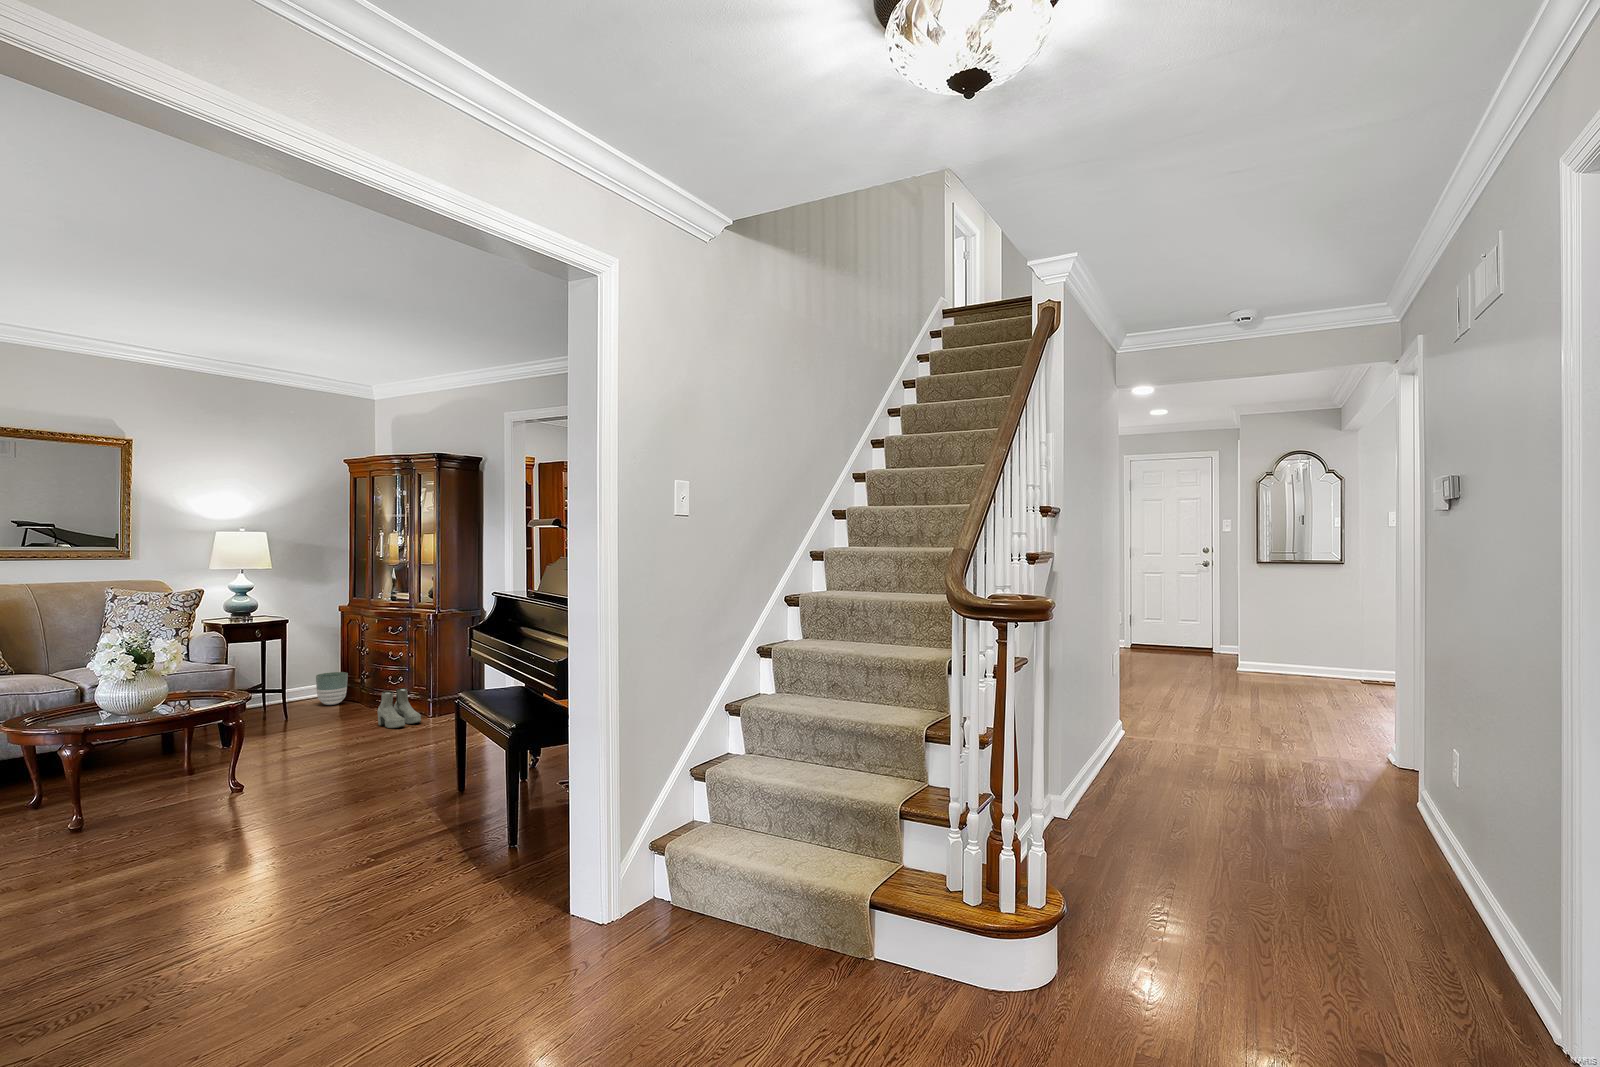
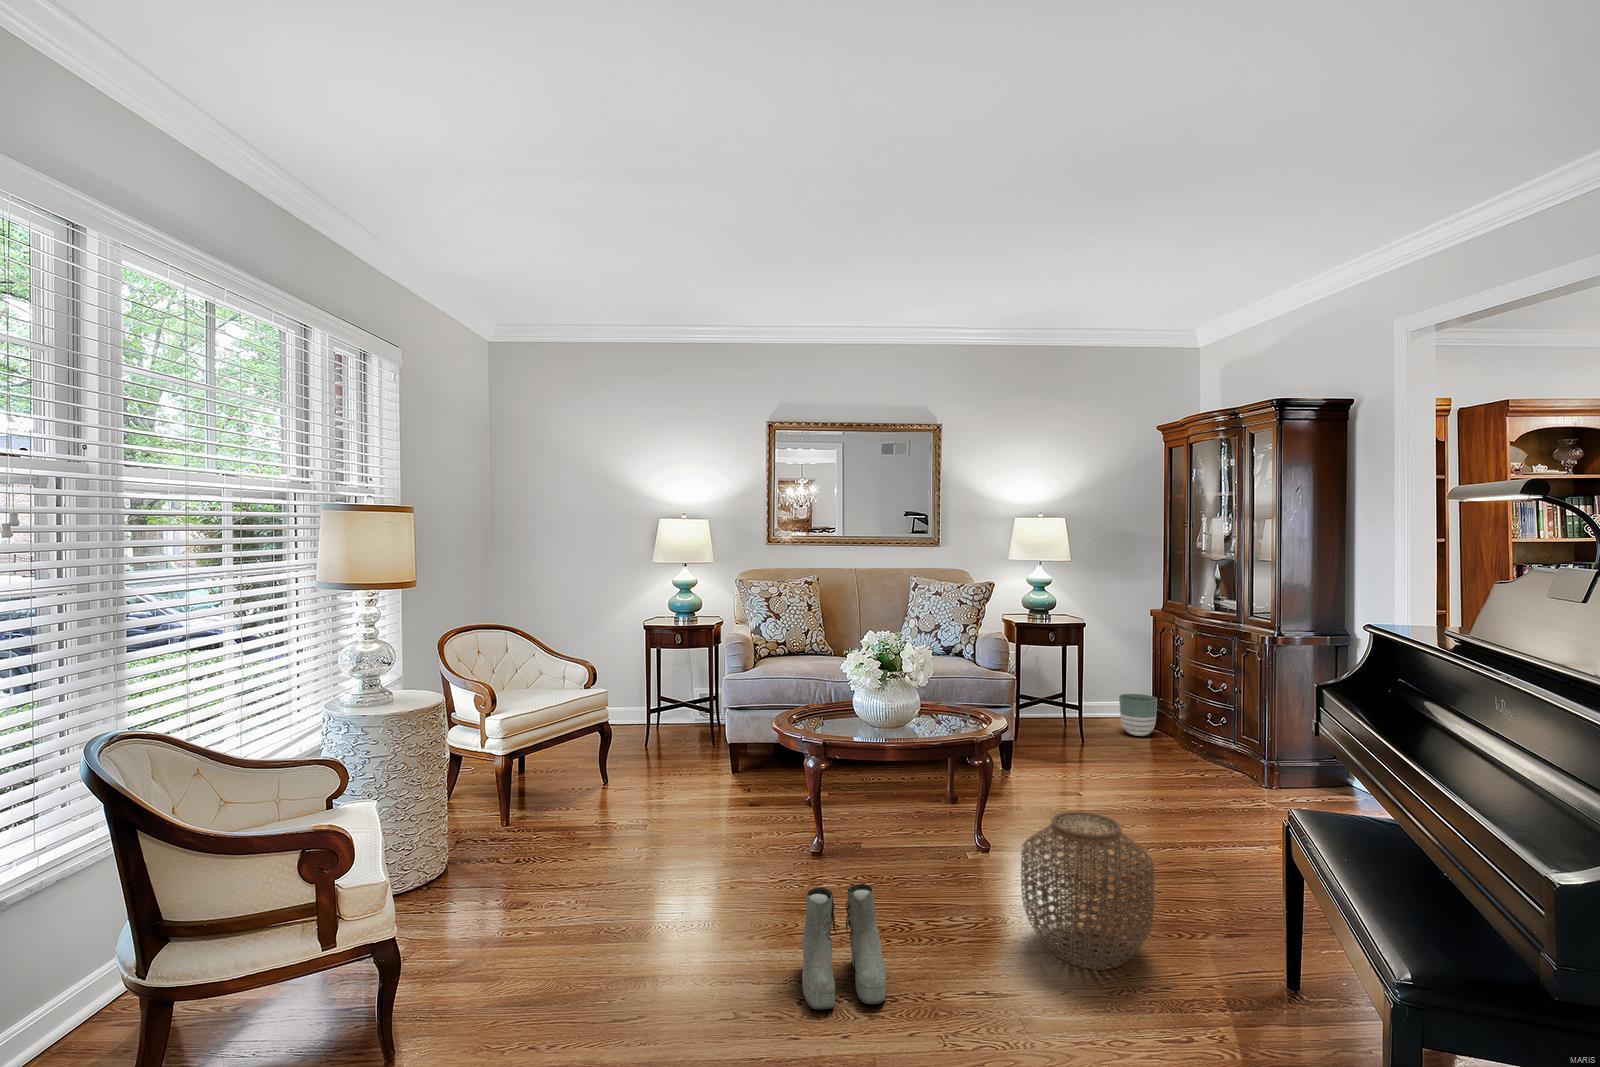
boots: present [377,688,421,728] -> present [802,884,886,1010]
woven basket: none [299,725,388,817] -> present [1021,812,1154,969]

